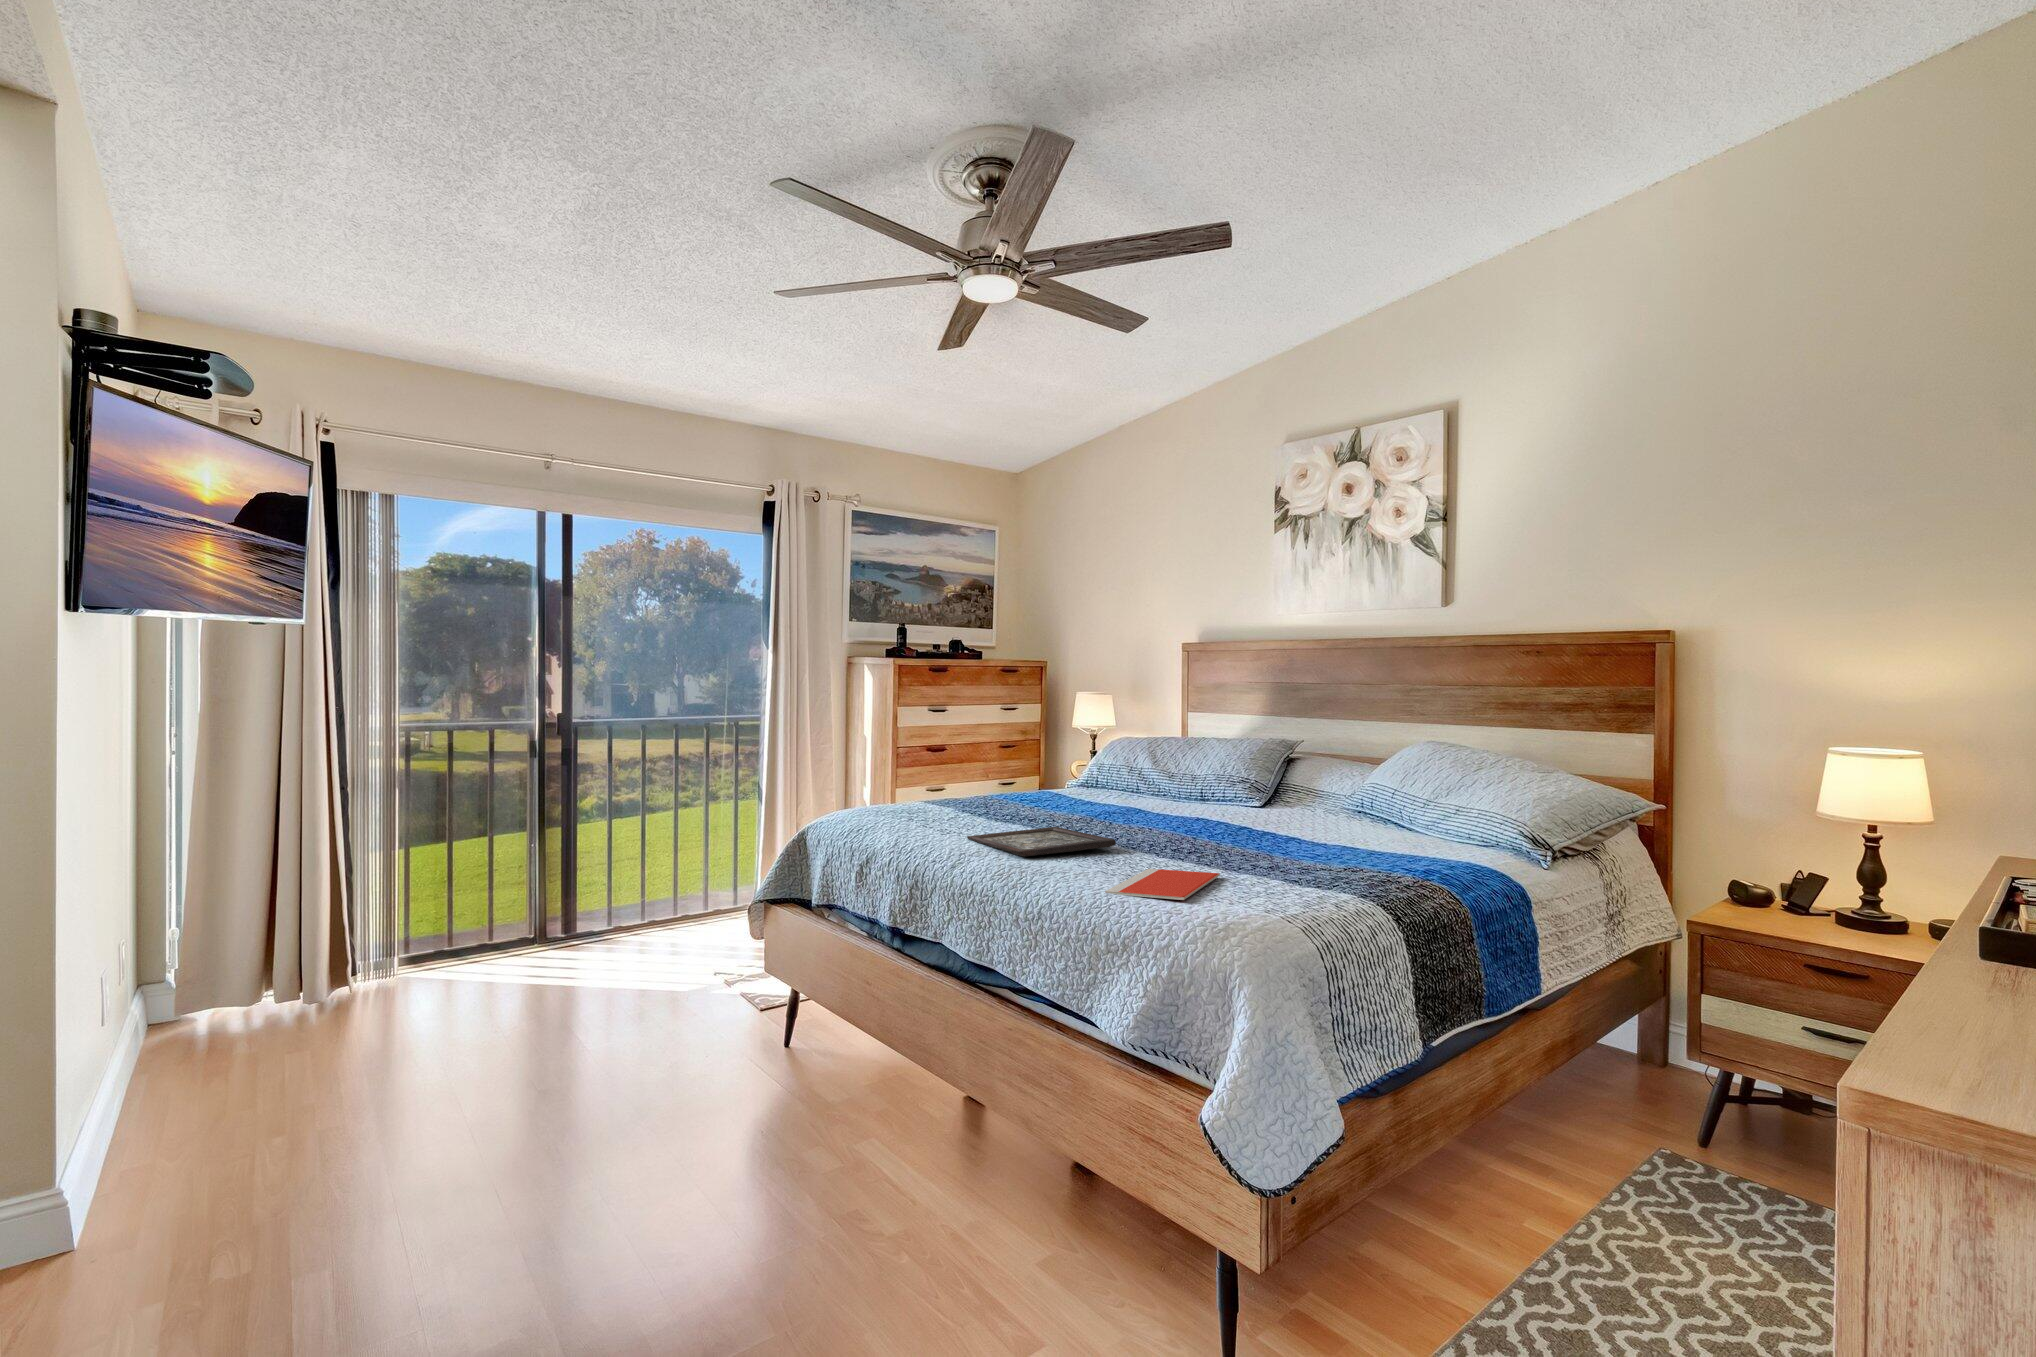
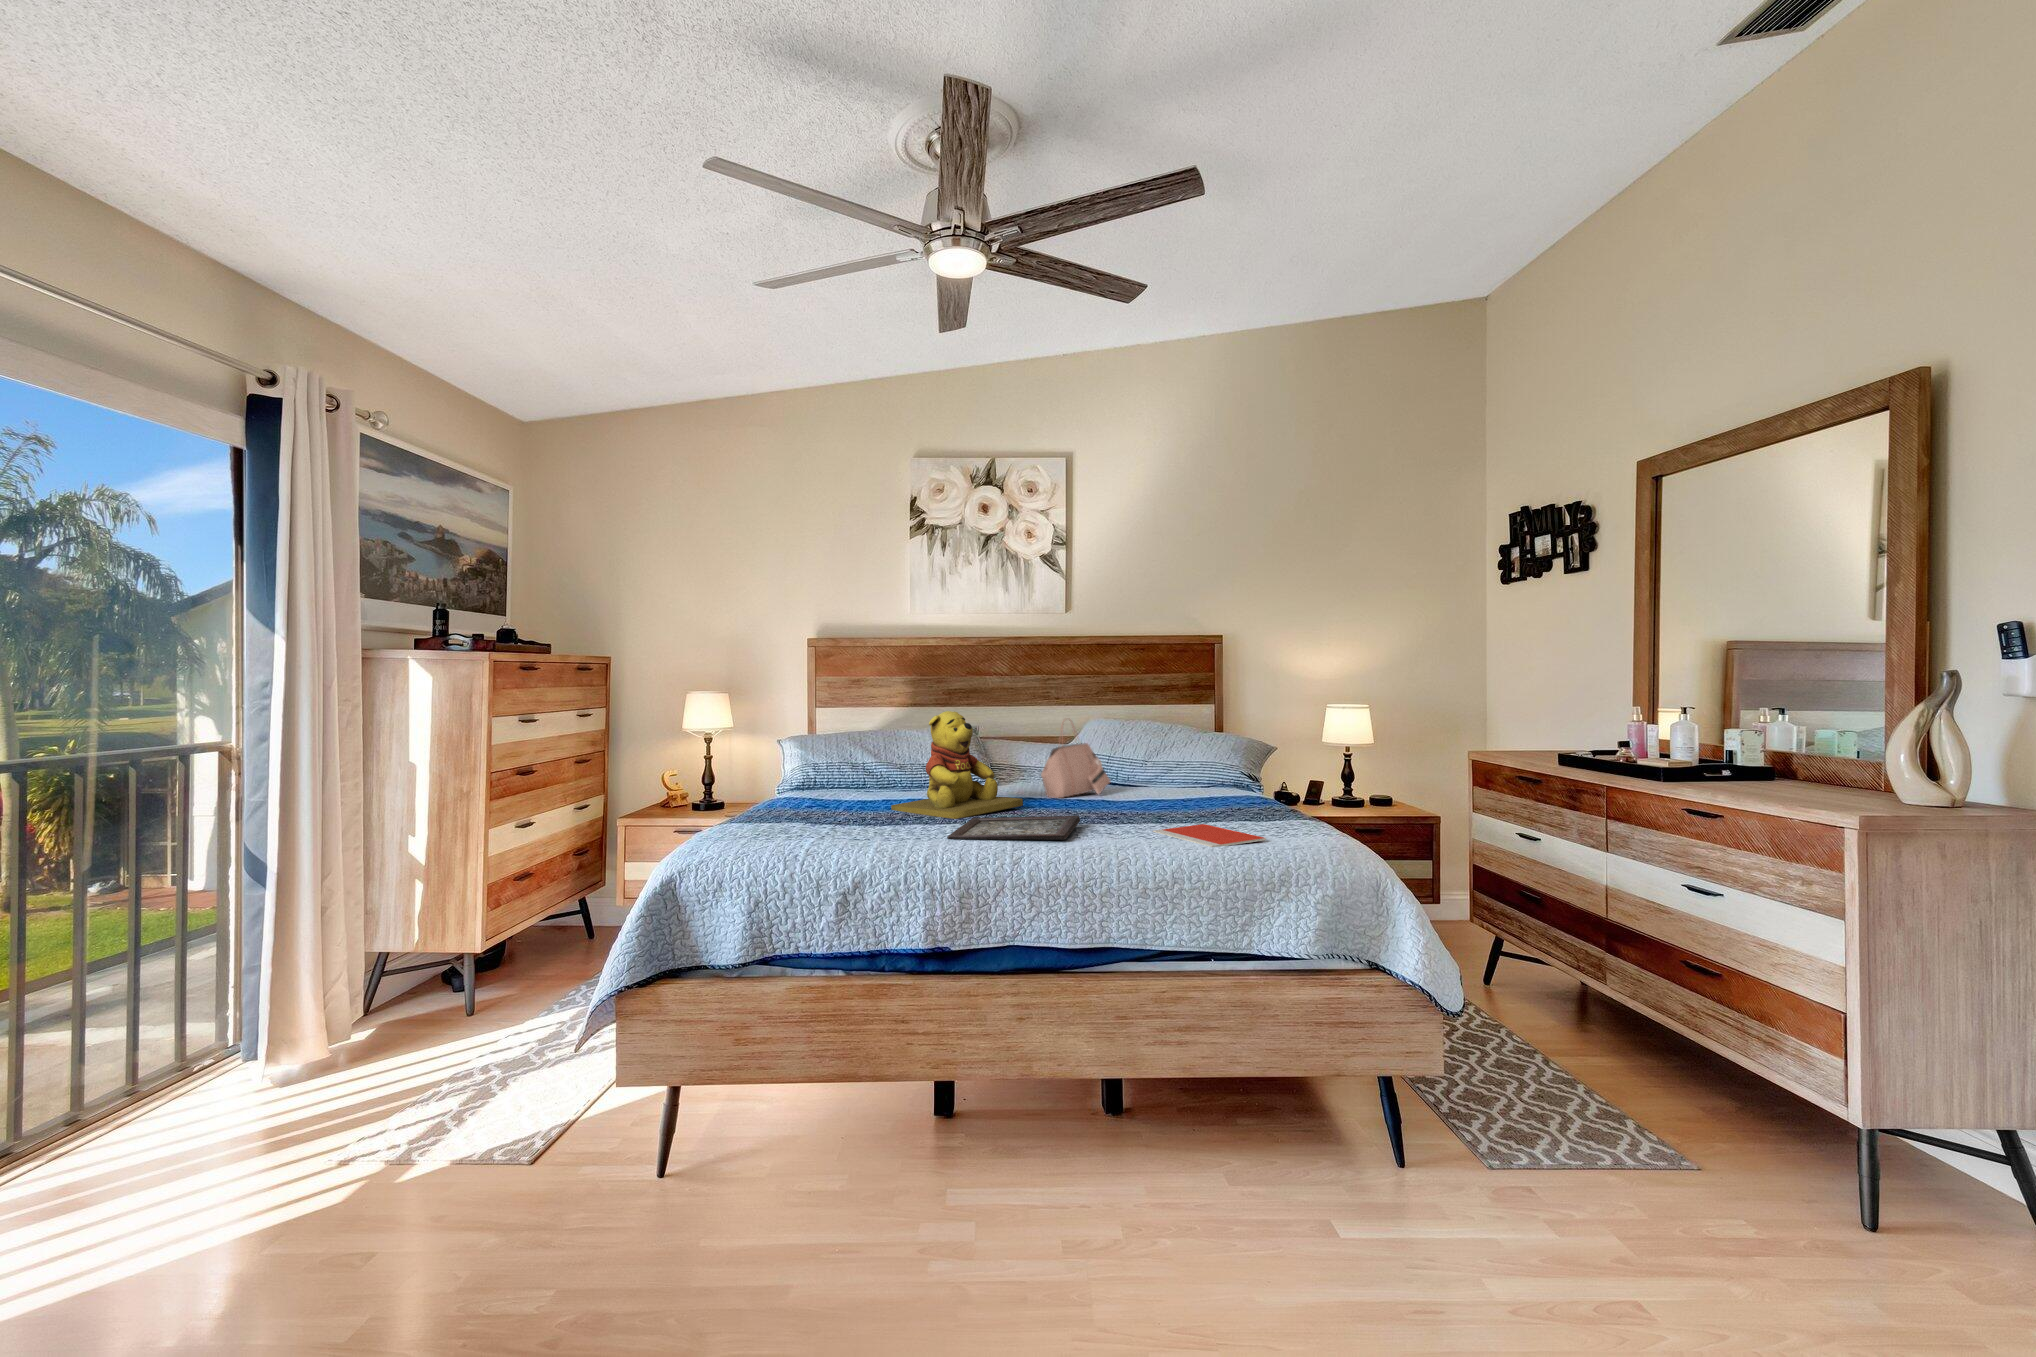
teddy bear: none [1067,718,1169,827] -> present [891,711,1023,819]
handbag: none [1250,735,1357,832] -> present [1041,723,1111,798]

